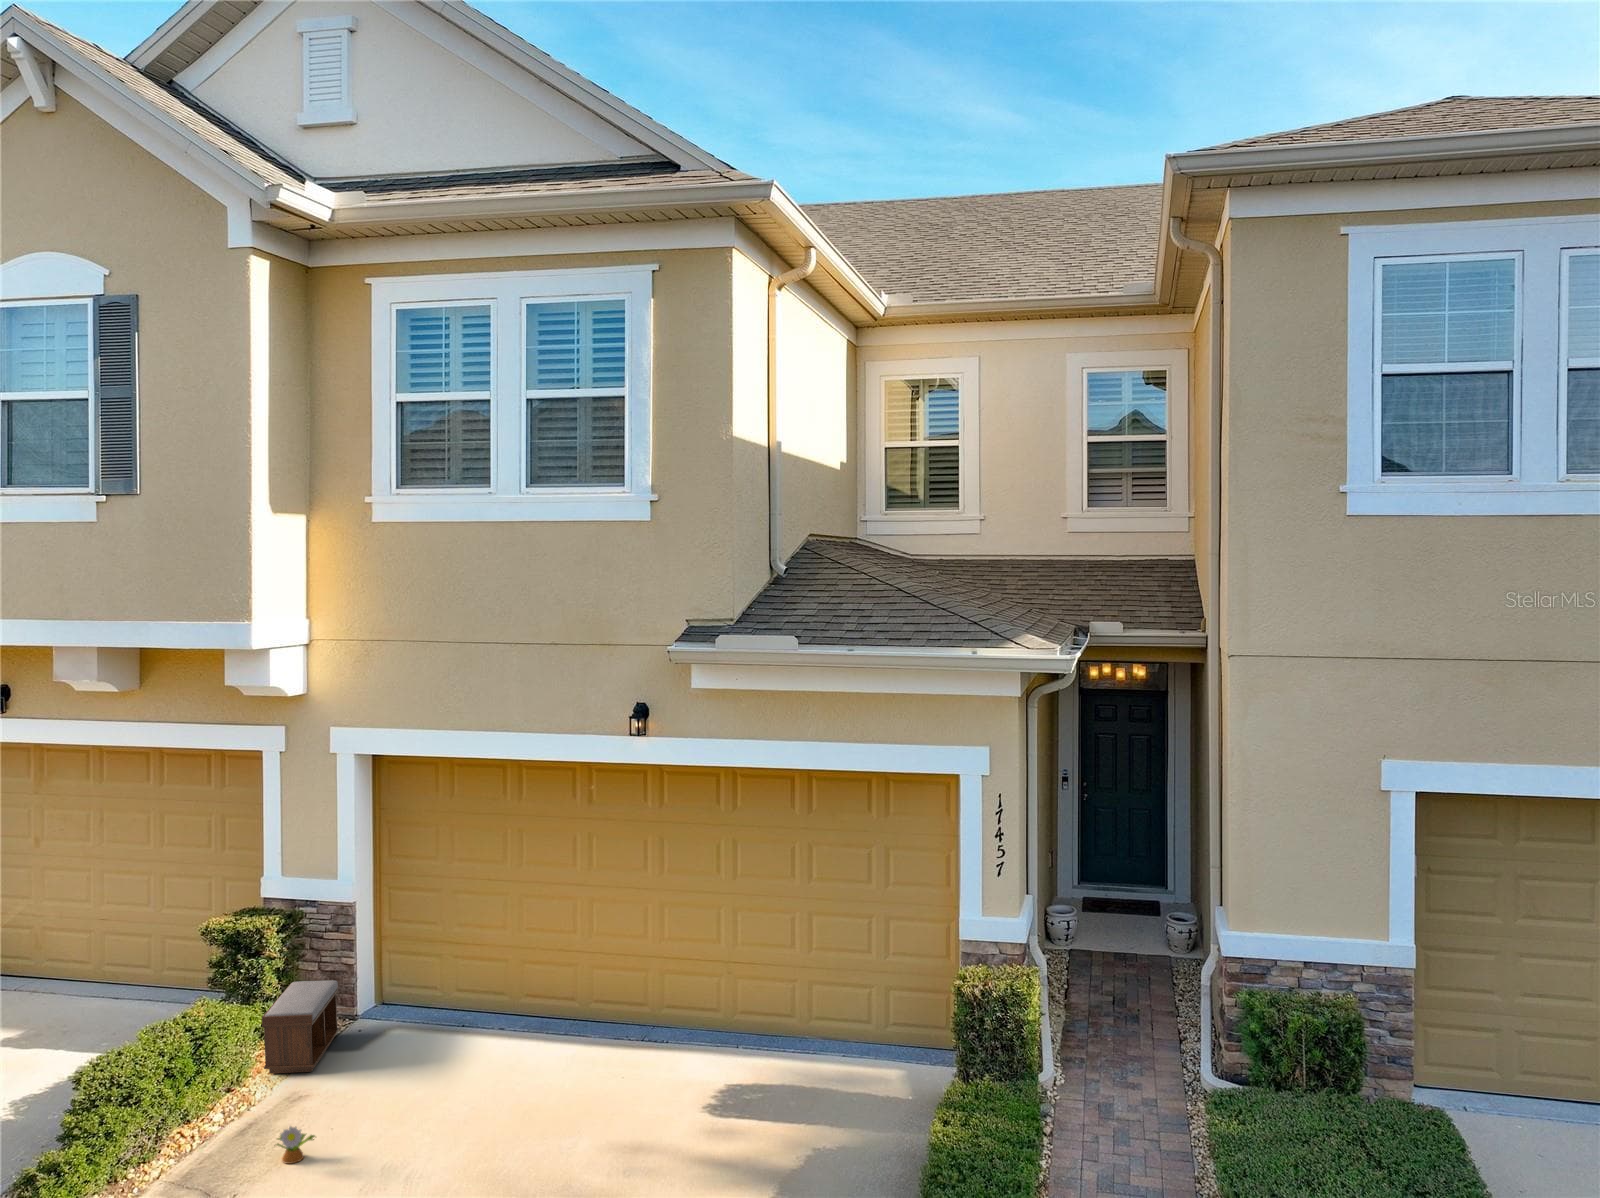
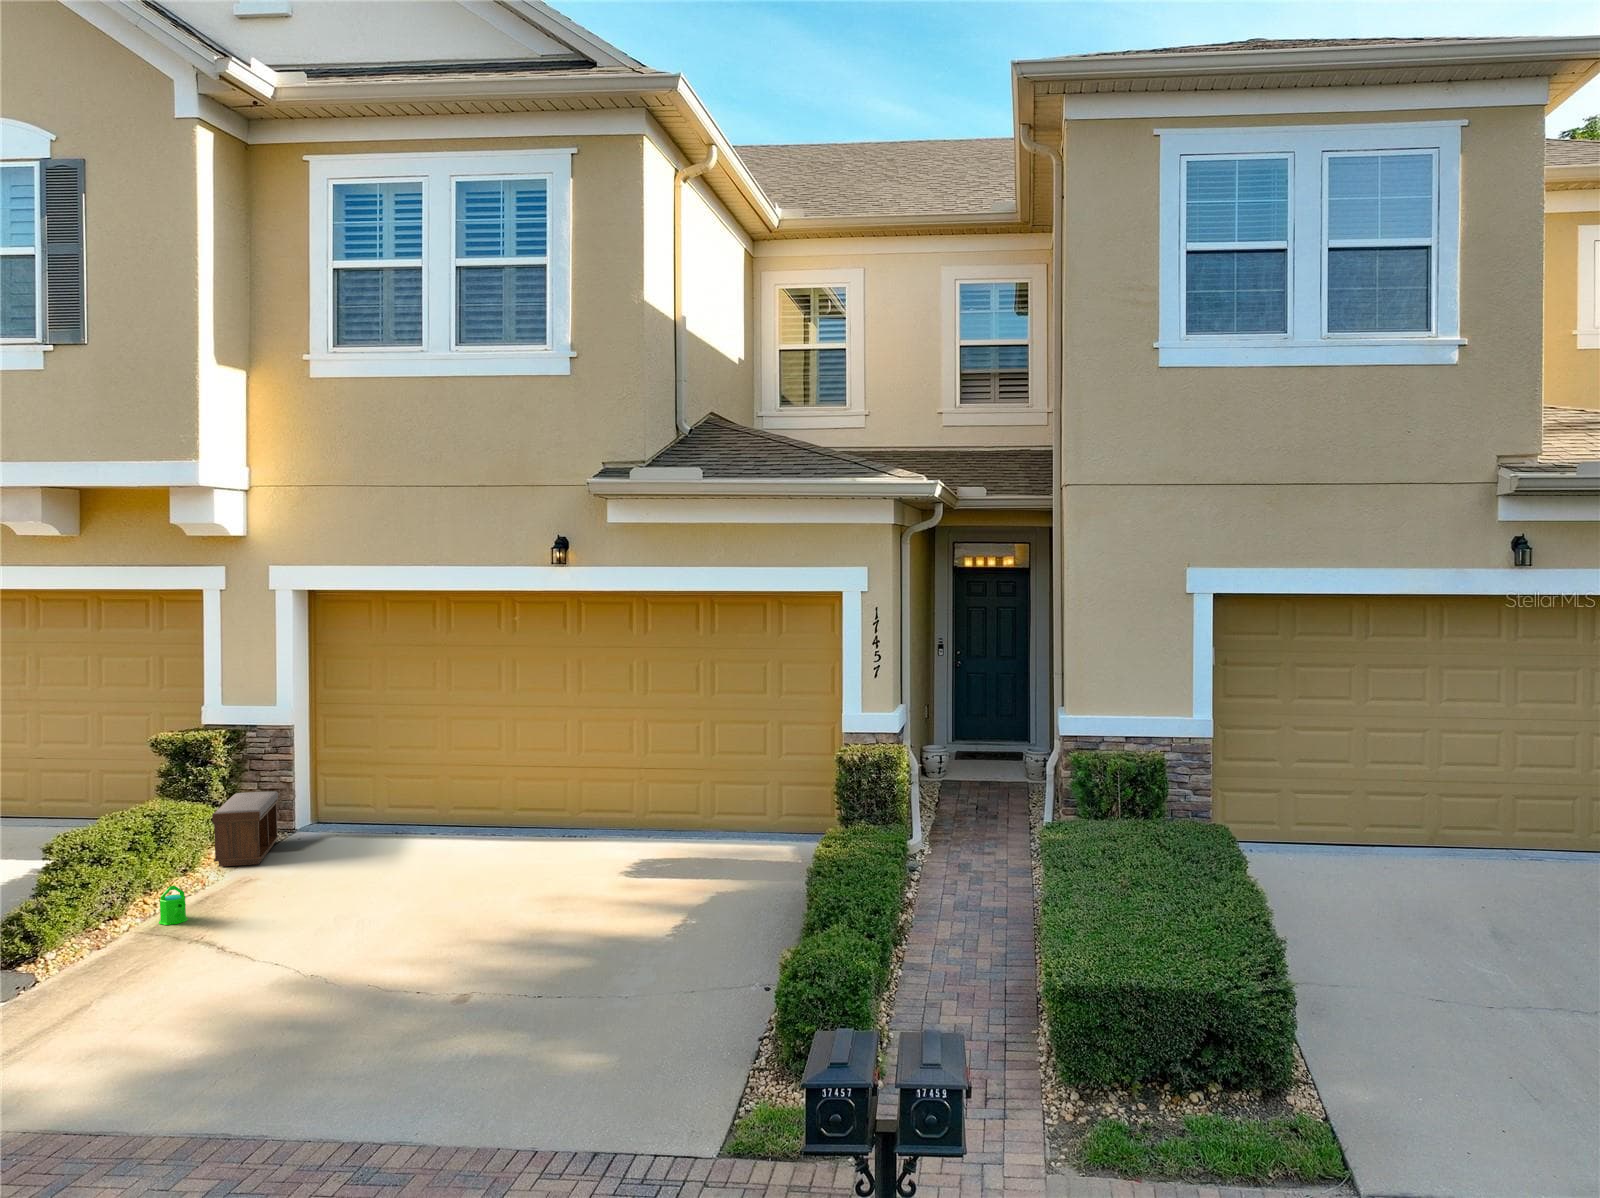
watering can: none [192,1121,224,1167] -> present [159,886,188,925]
decorative plant: present [276,1127,315,1164] -> none [235,885,275,920]

